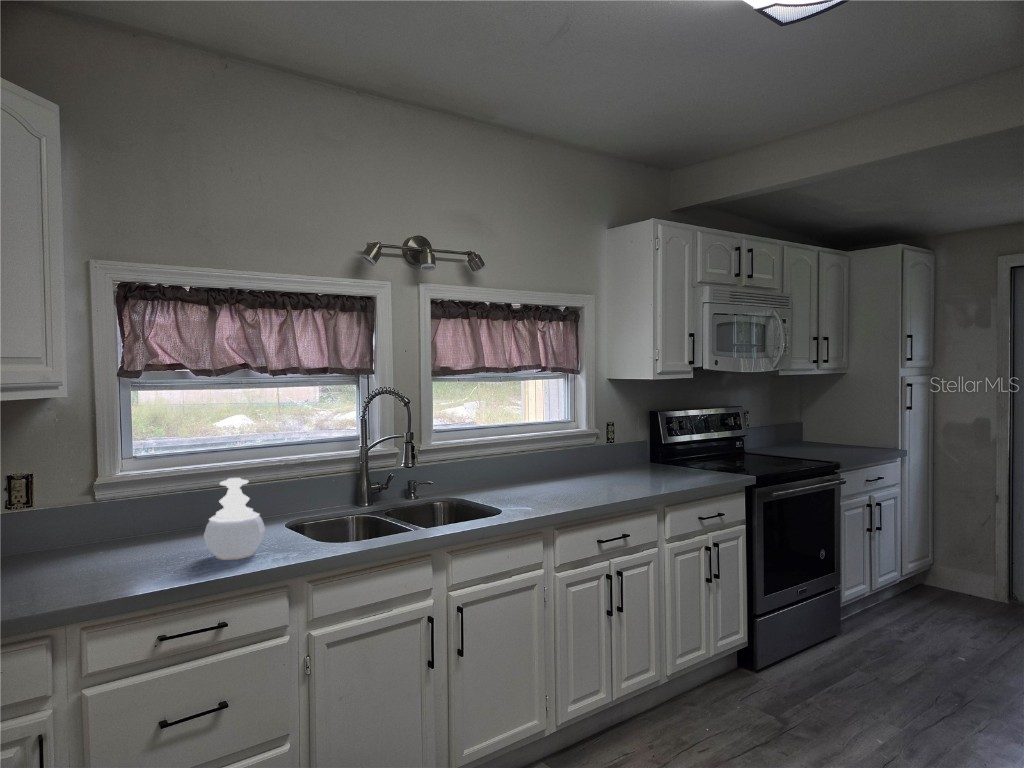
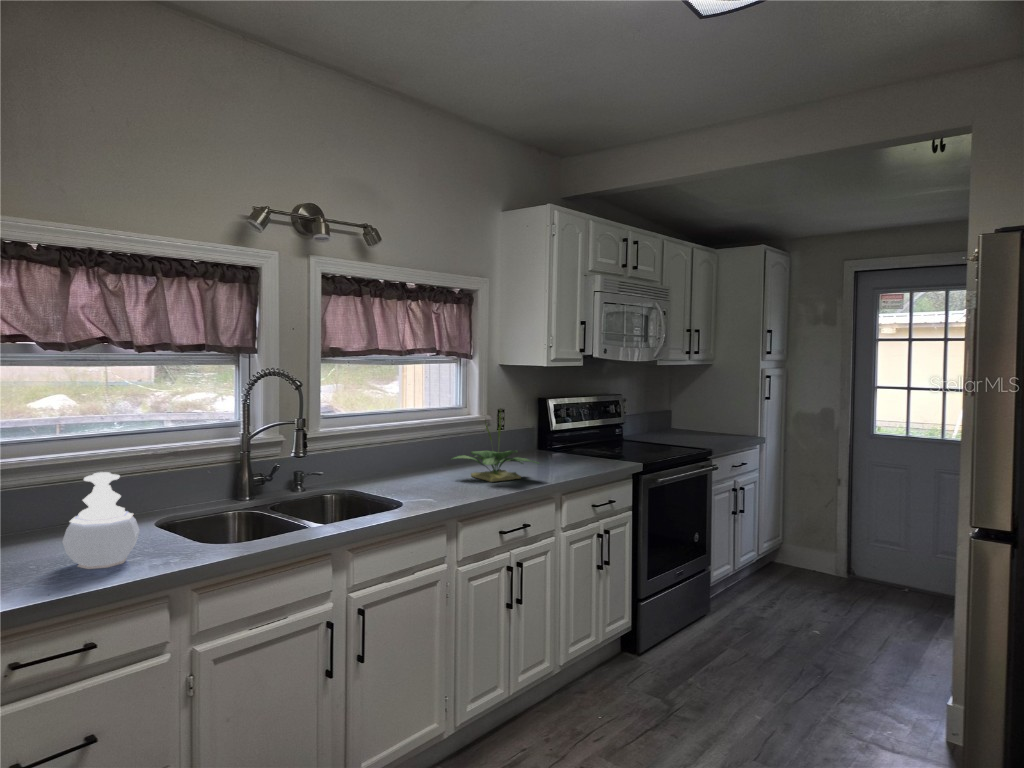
potted plant: none [554,420,641,492] -> present [452,414,539,482]

